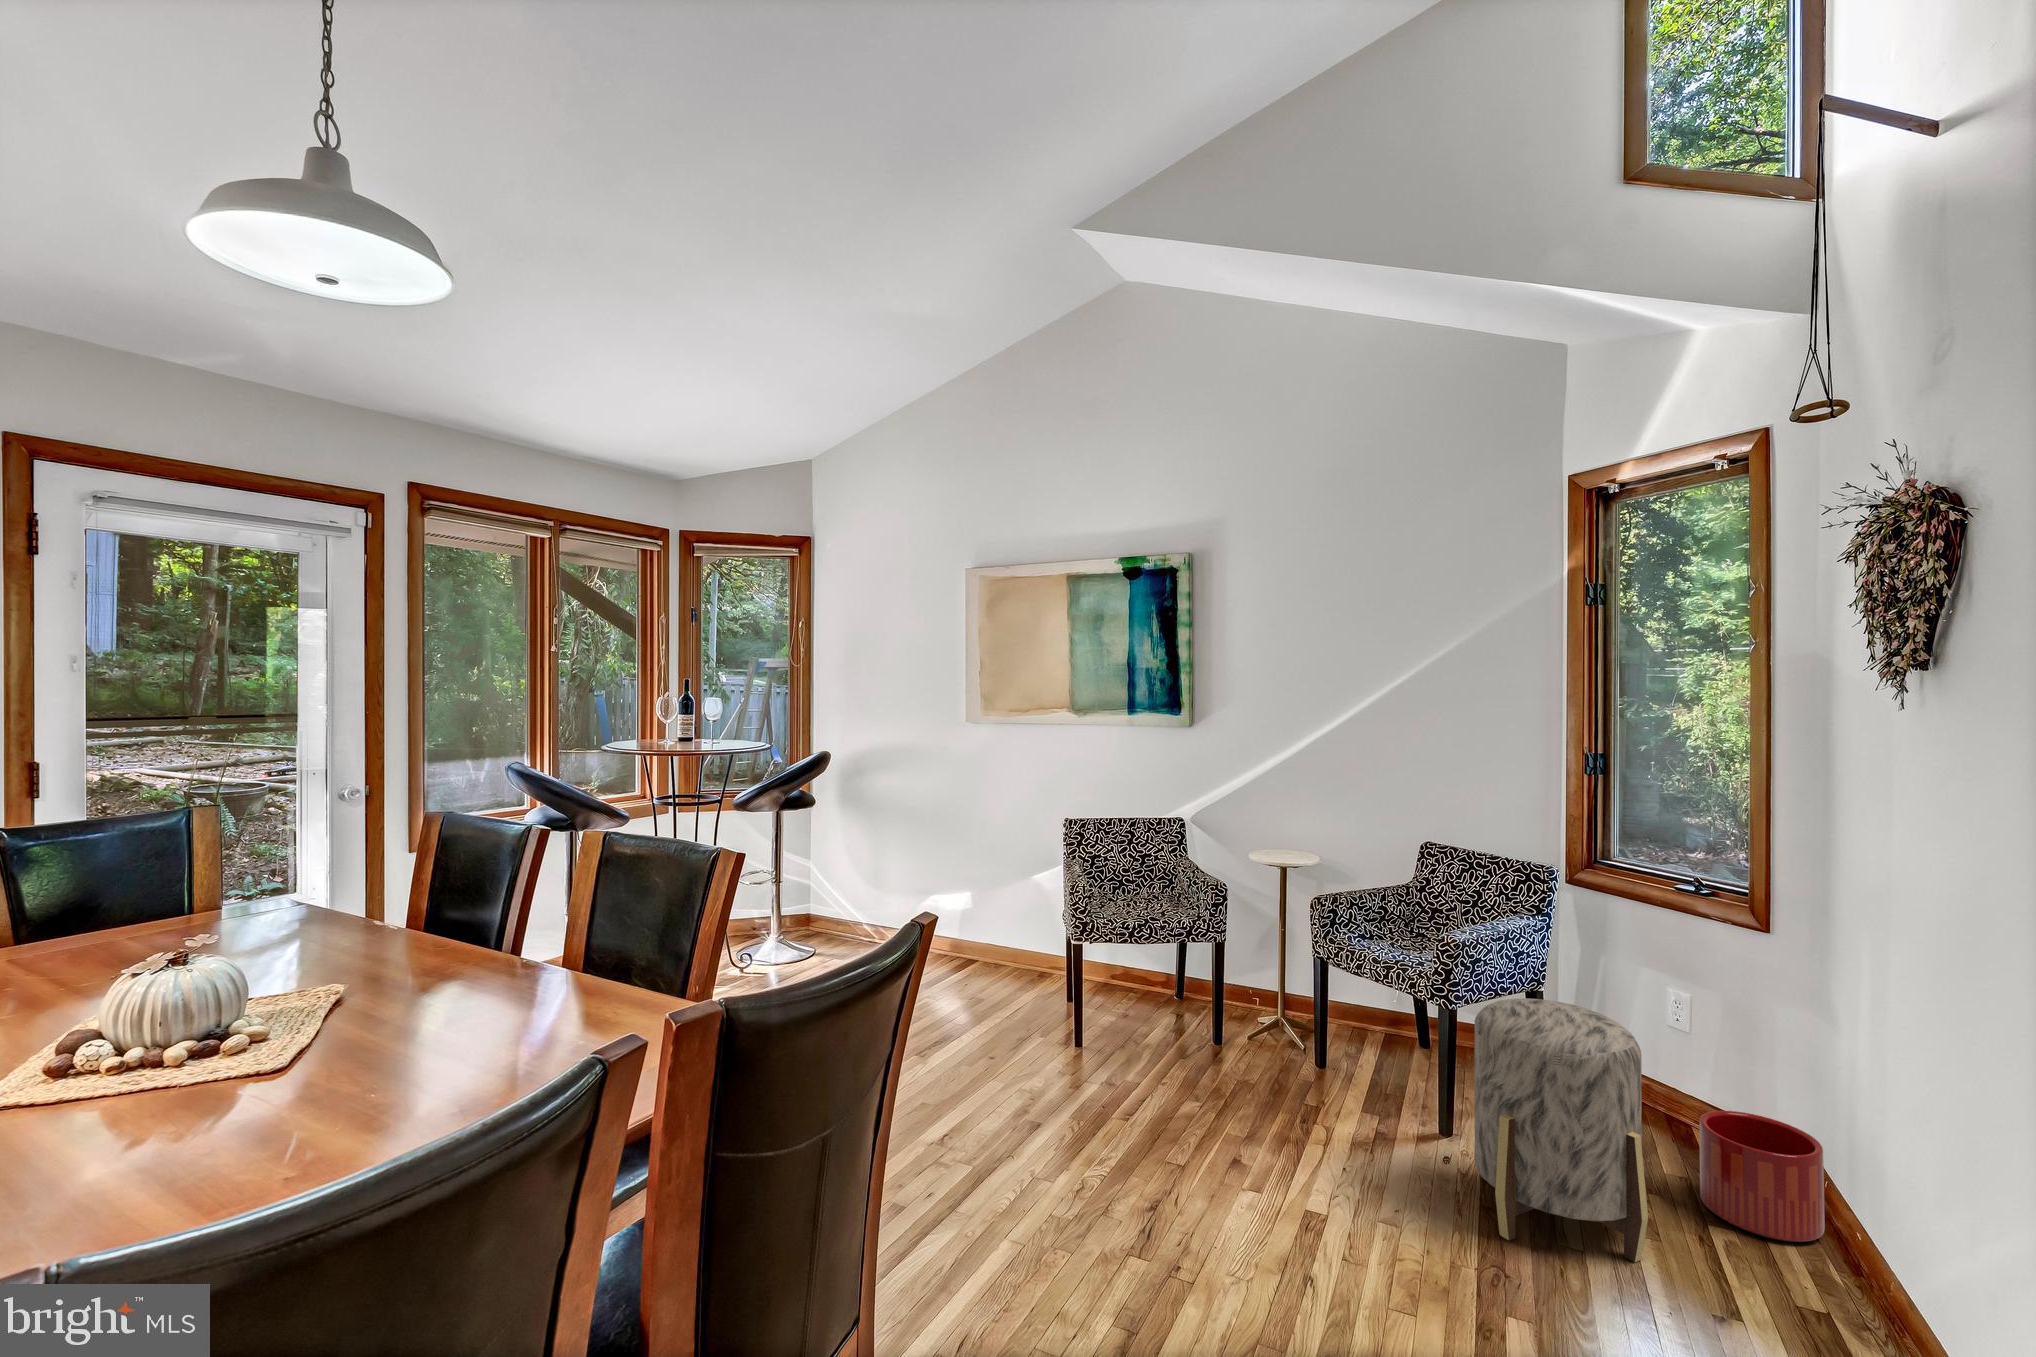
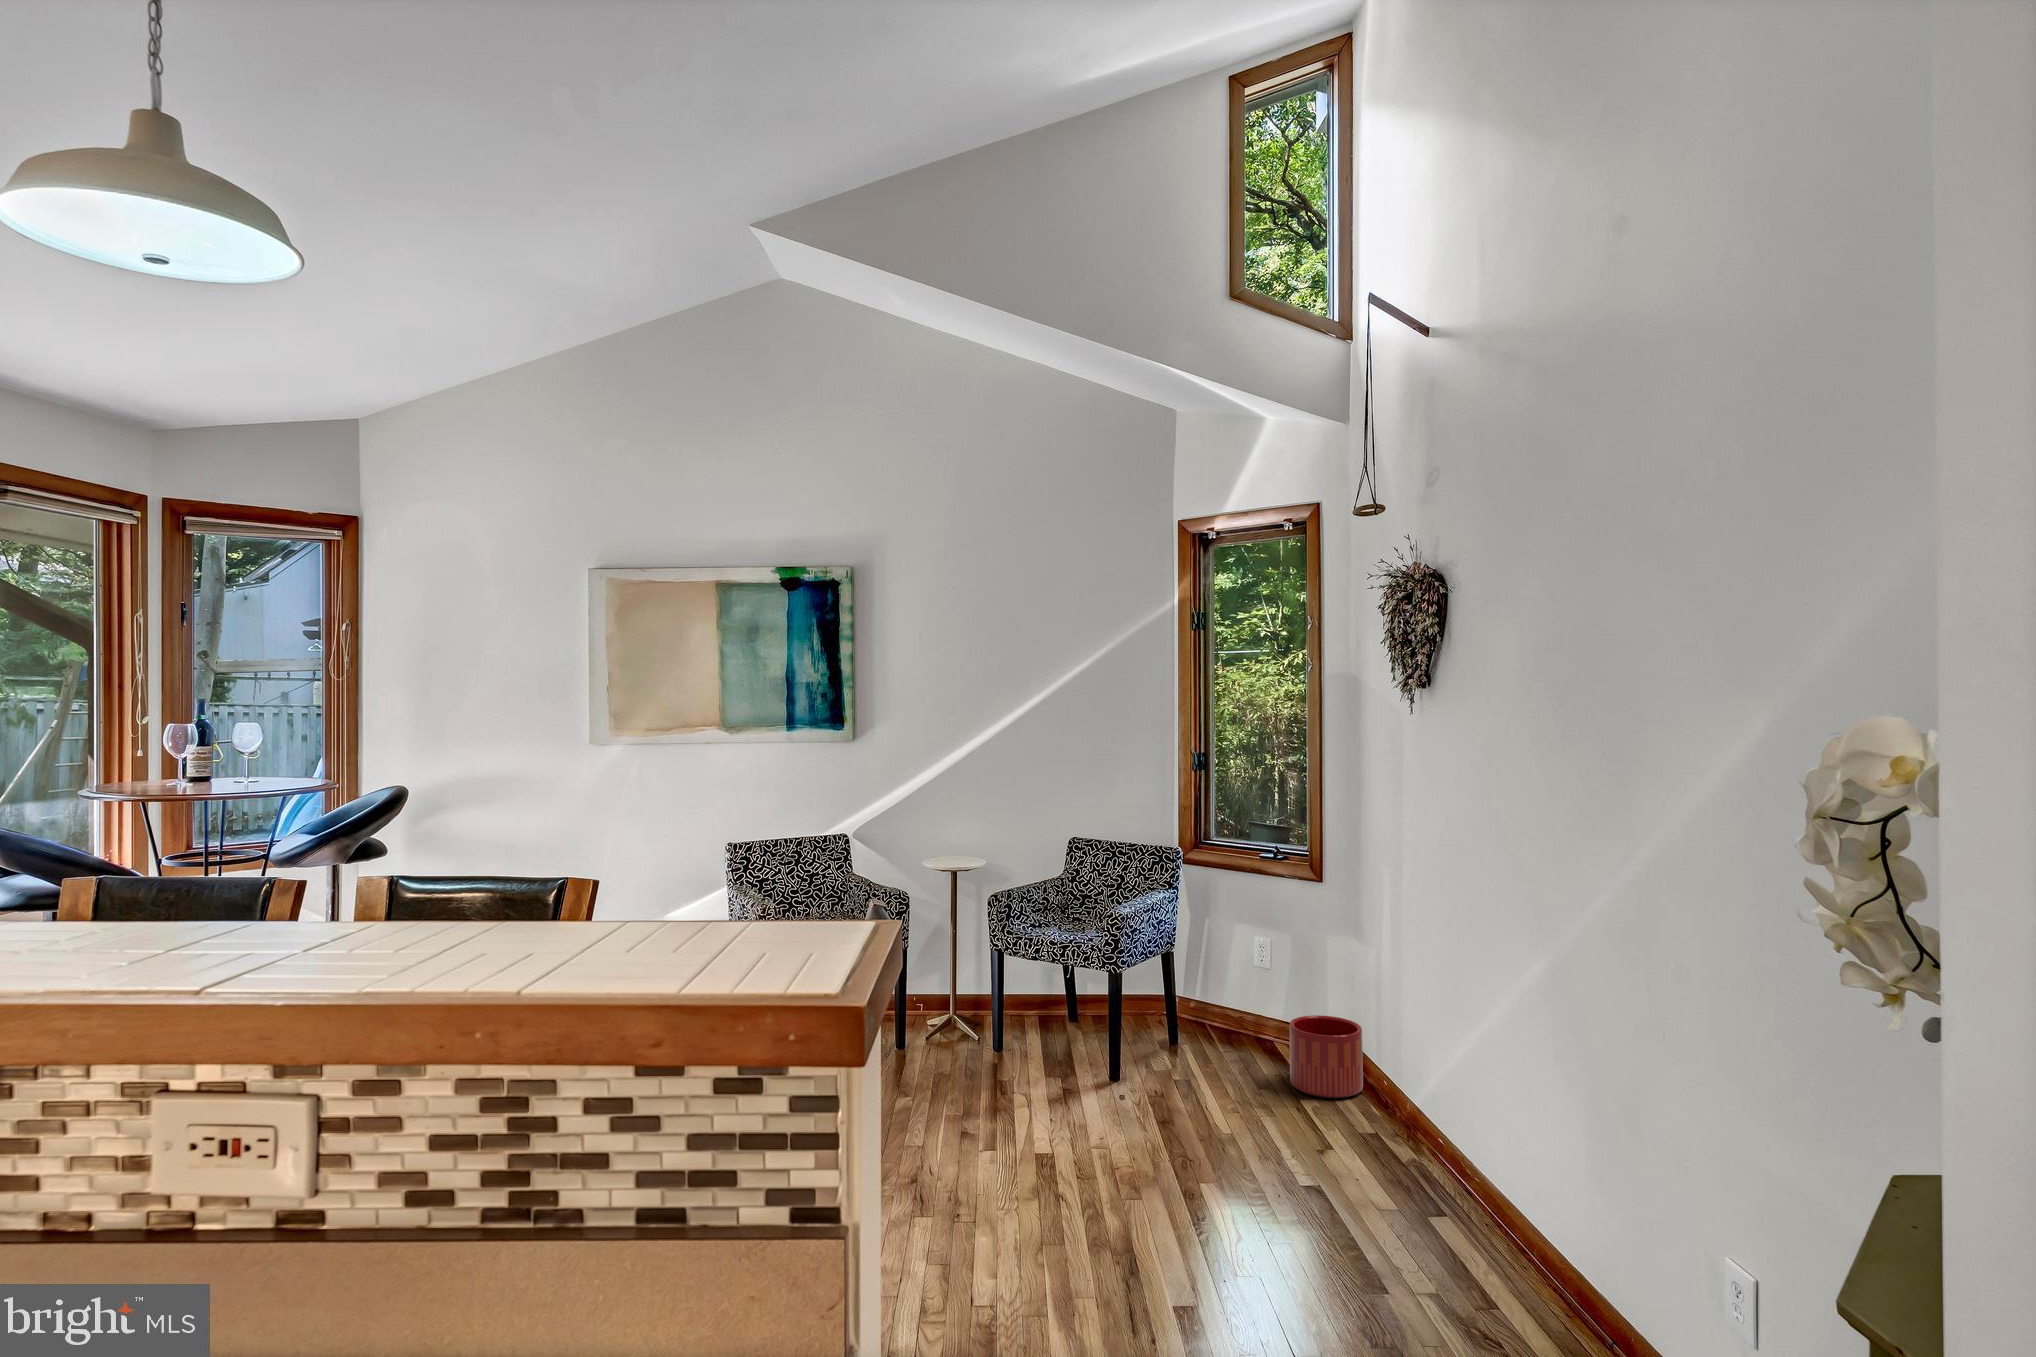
ottoman: present [1474,998,1648,1262] -> none [1146,950,1272,1138]

